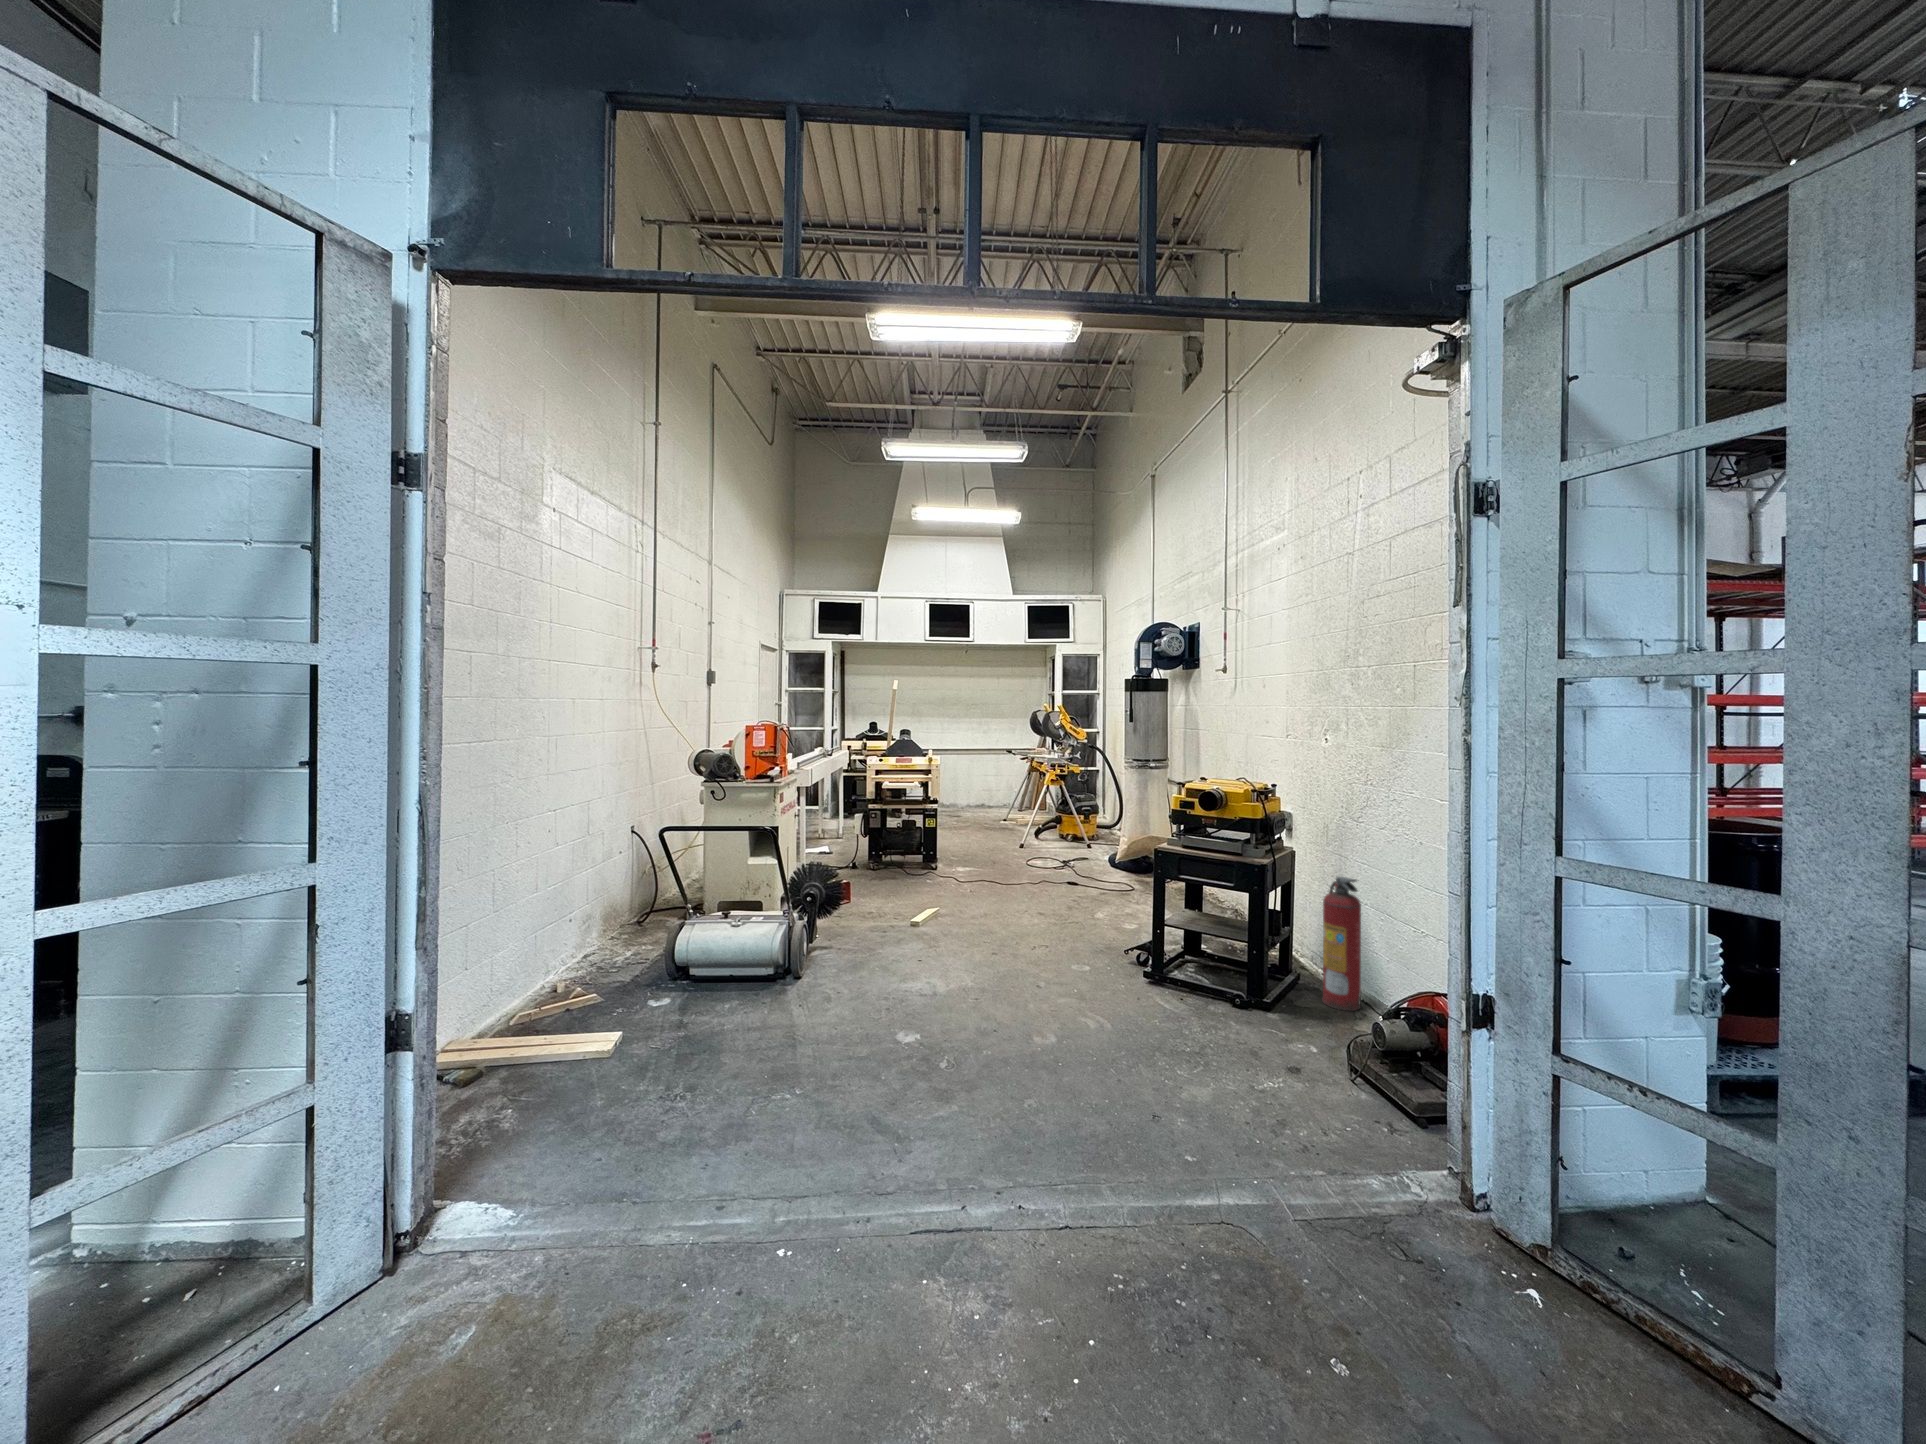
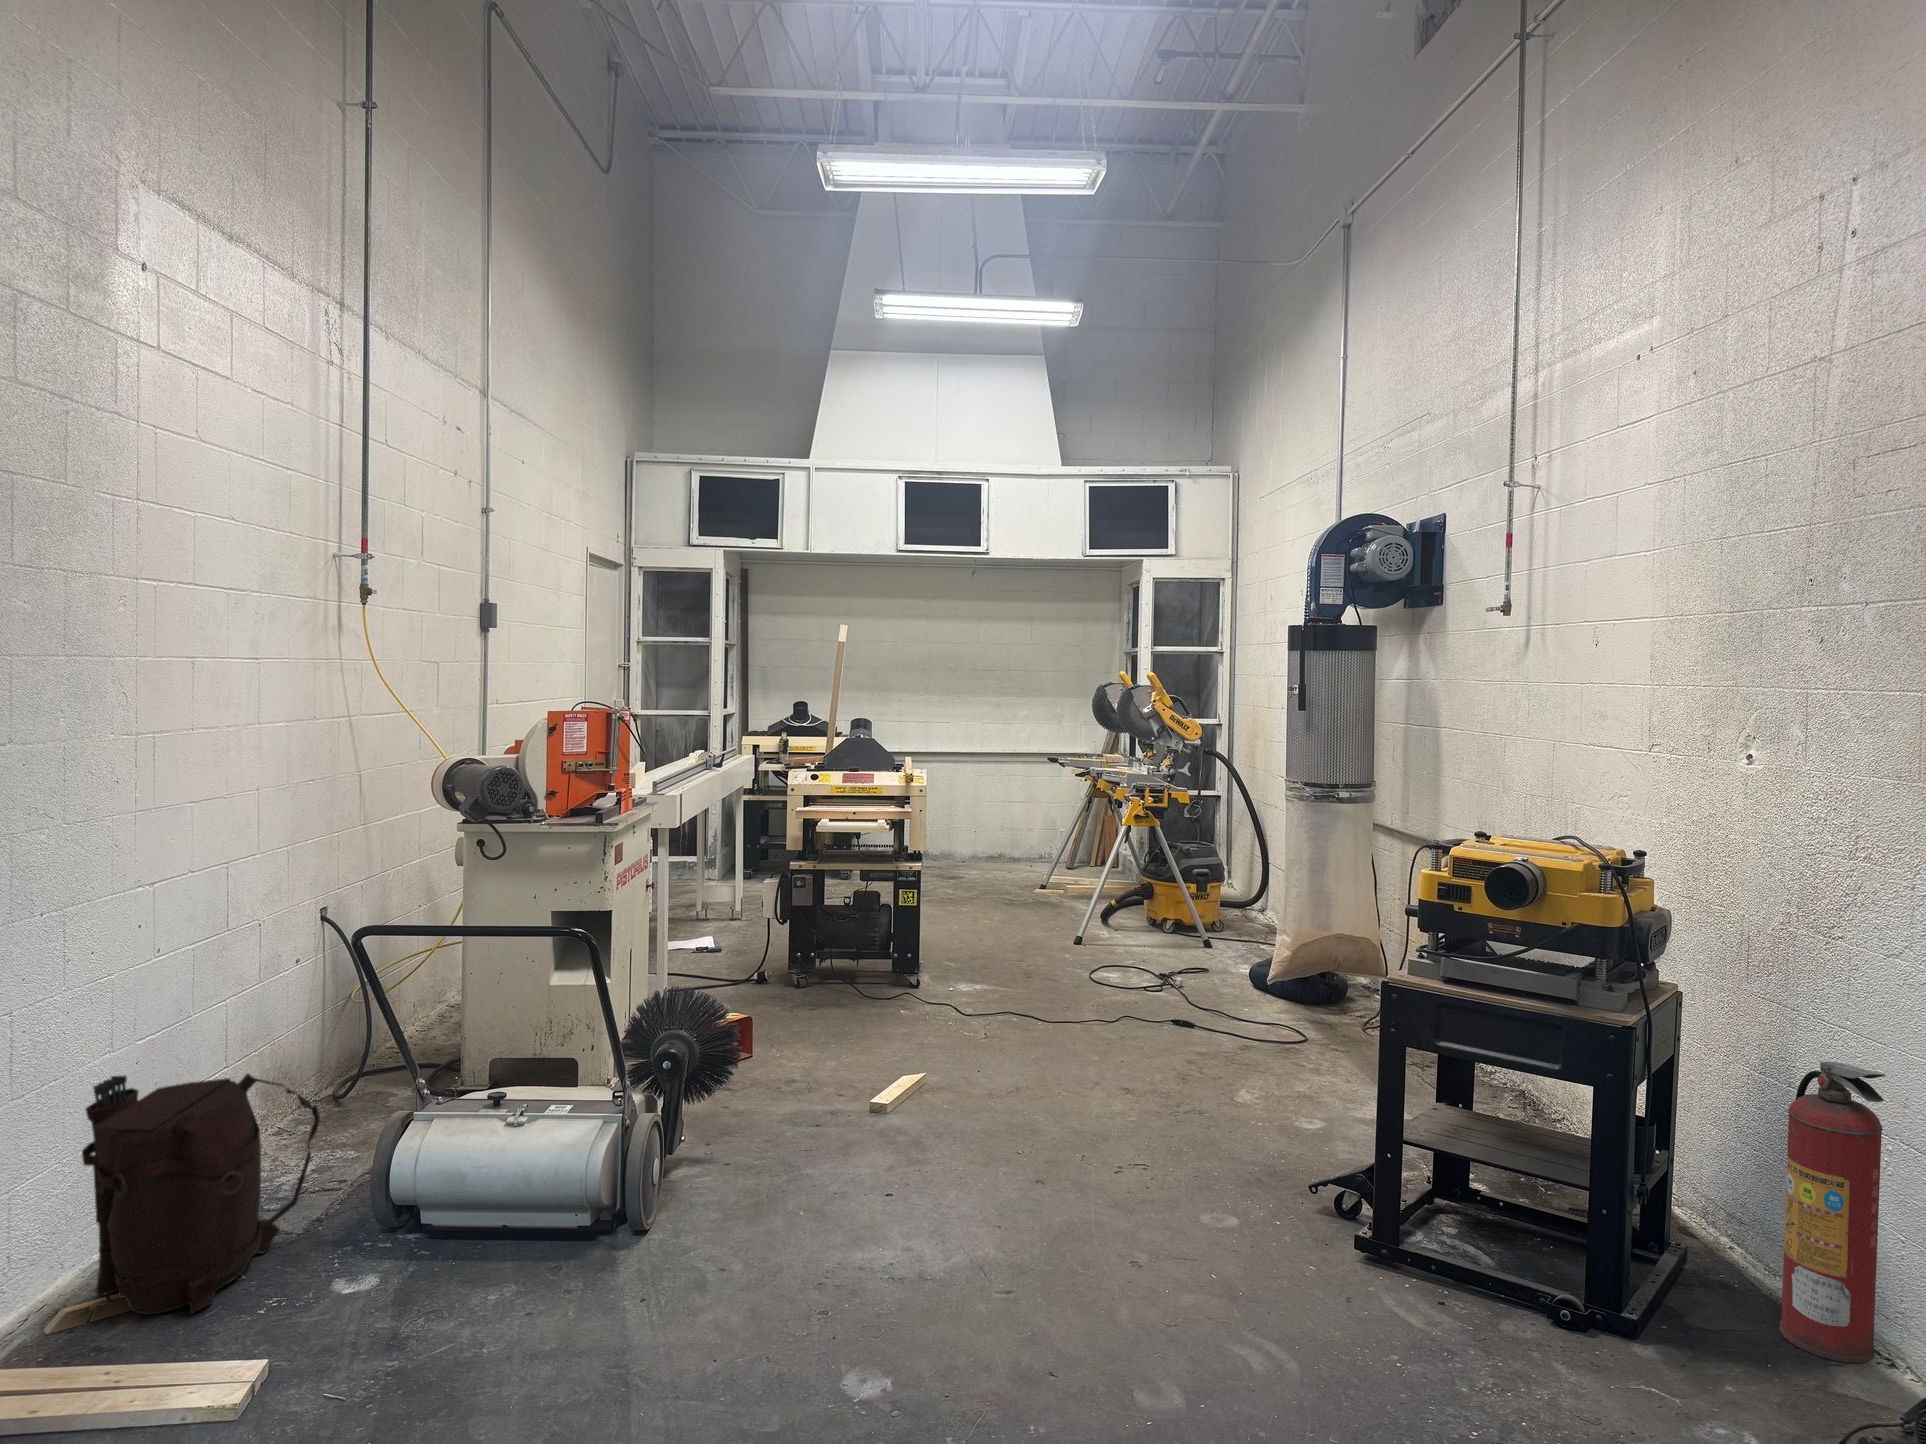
backpack: none [530,901,641,1013] -> present [82,1074,320,1315]

